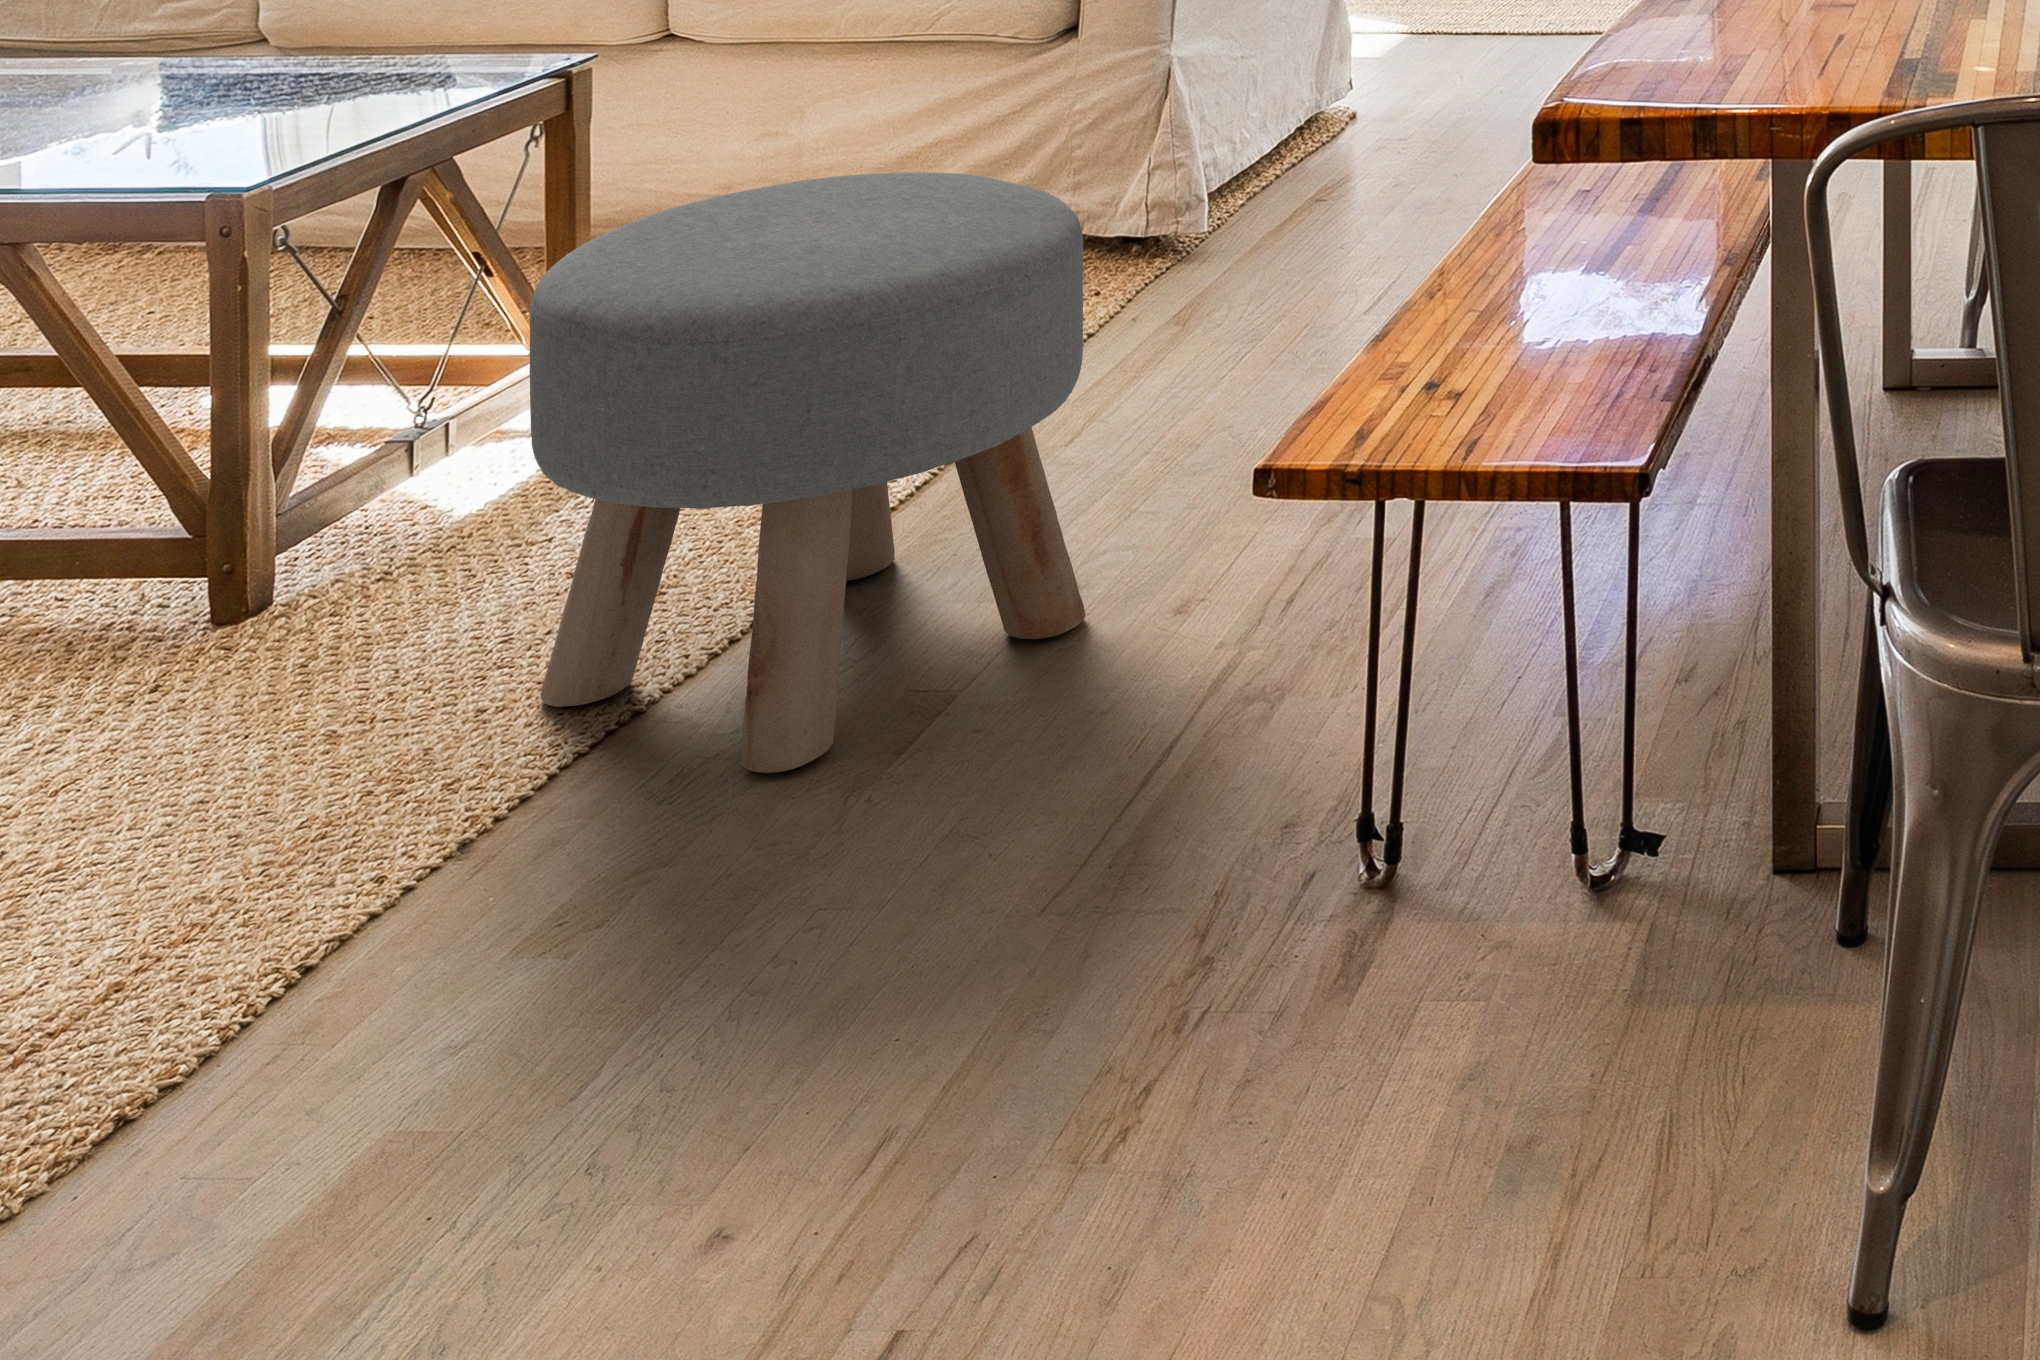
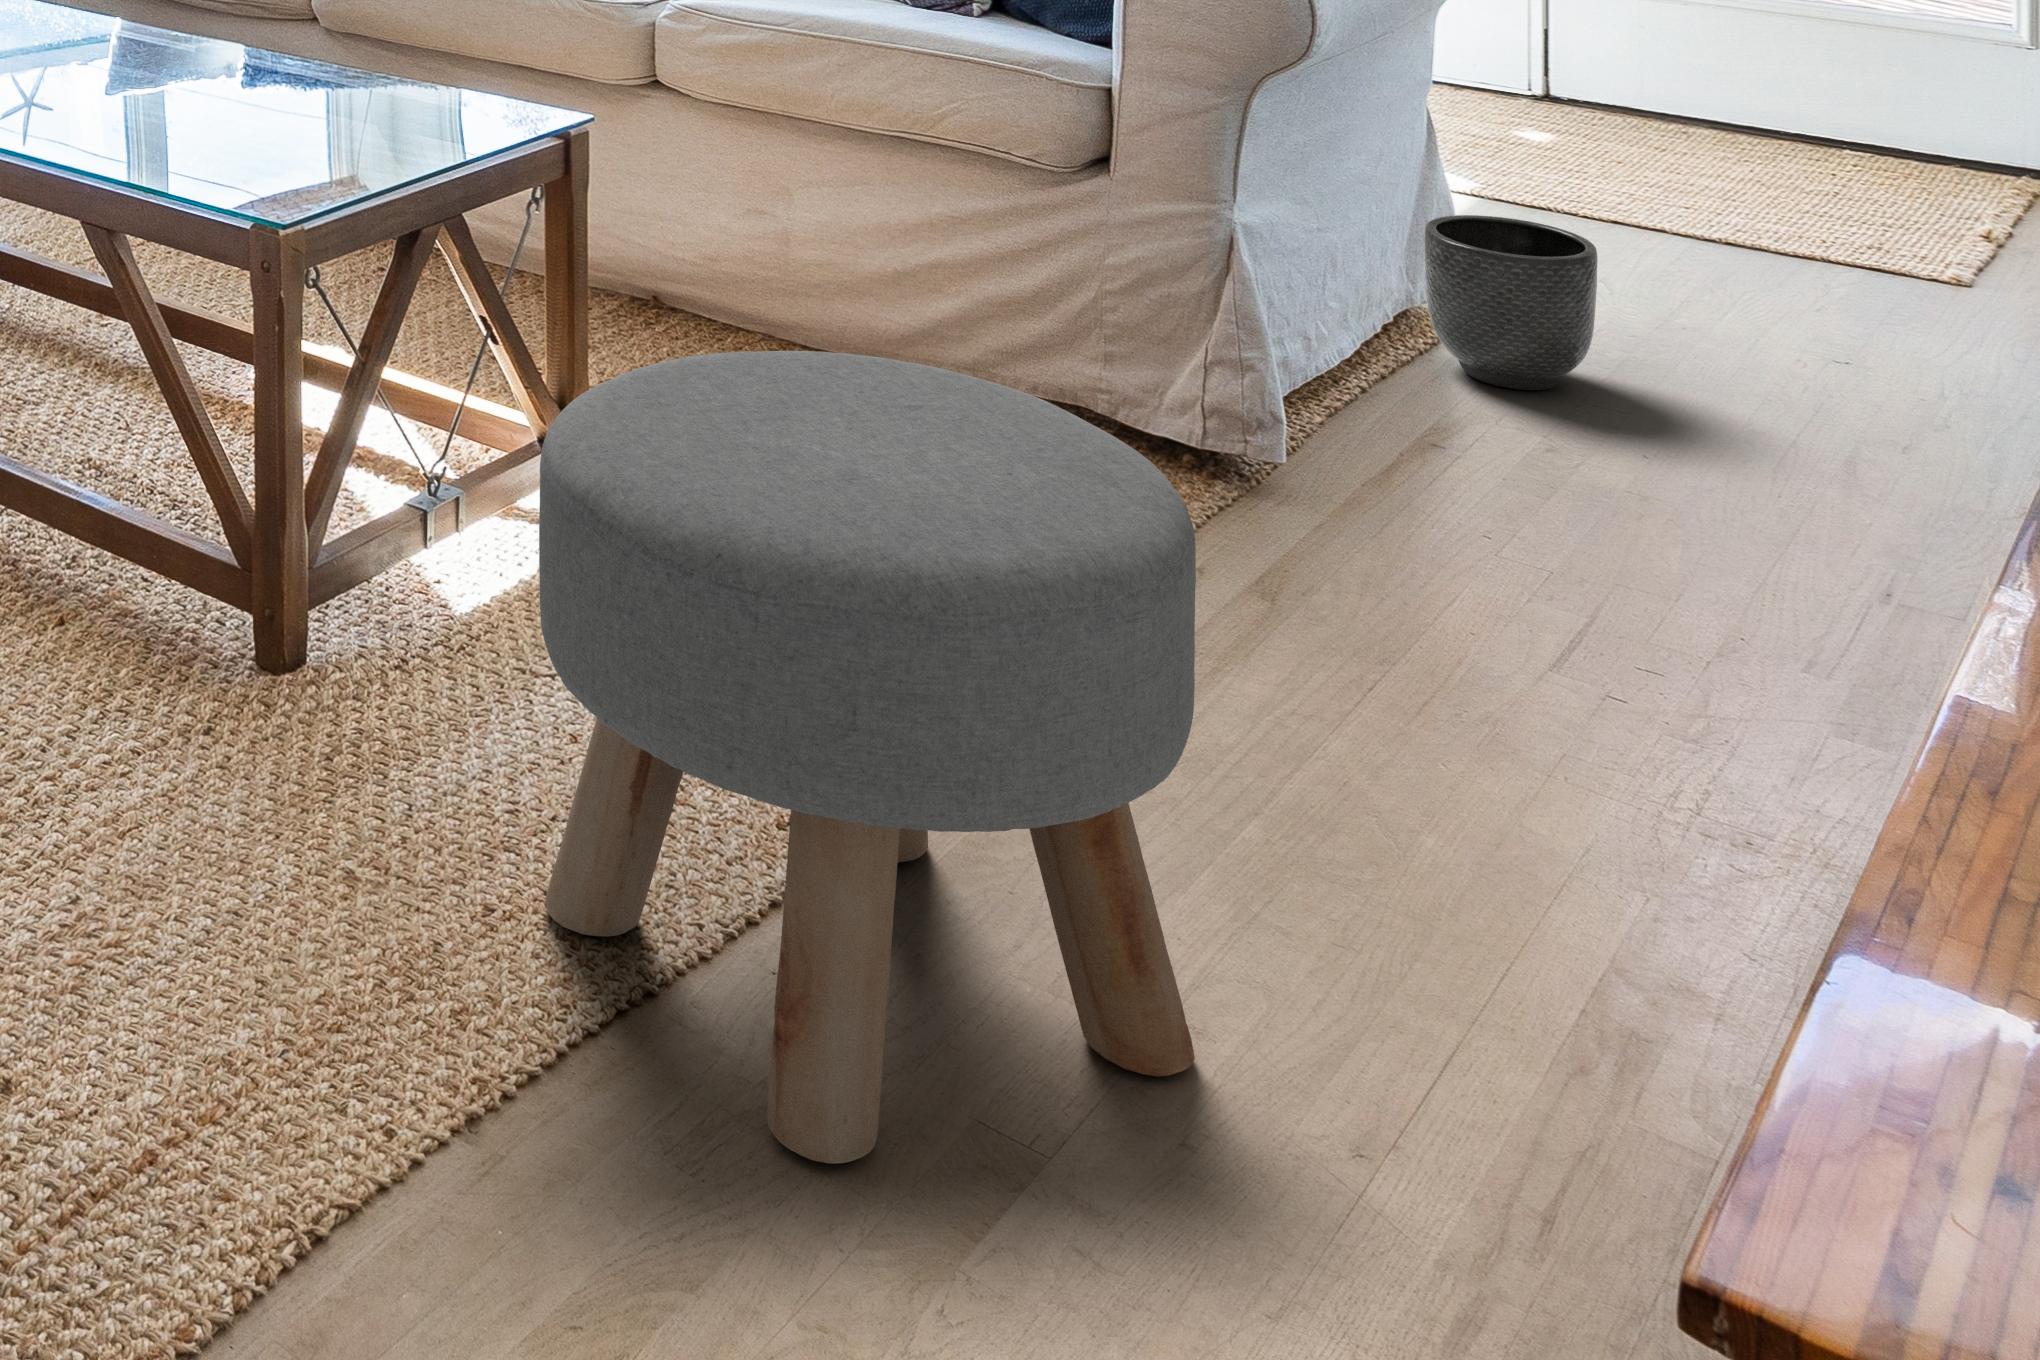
planter: none [1329,37,1443,163] -> present [1425,215,1598,390]

